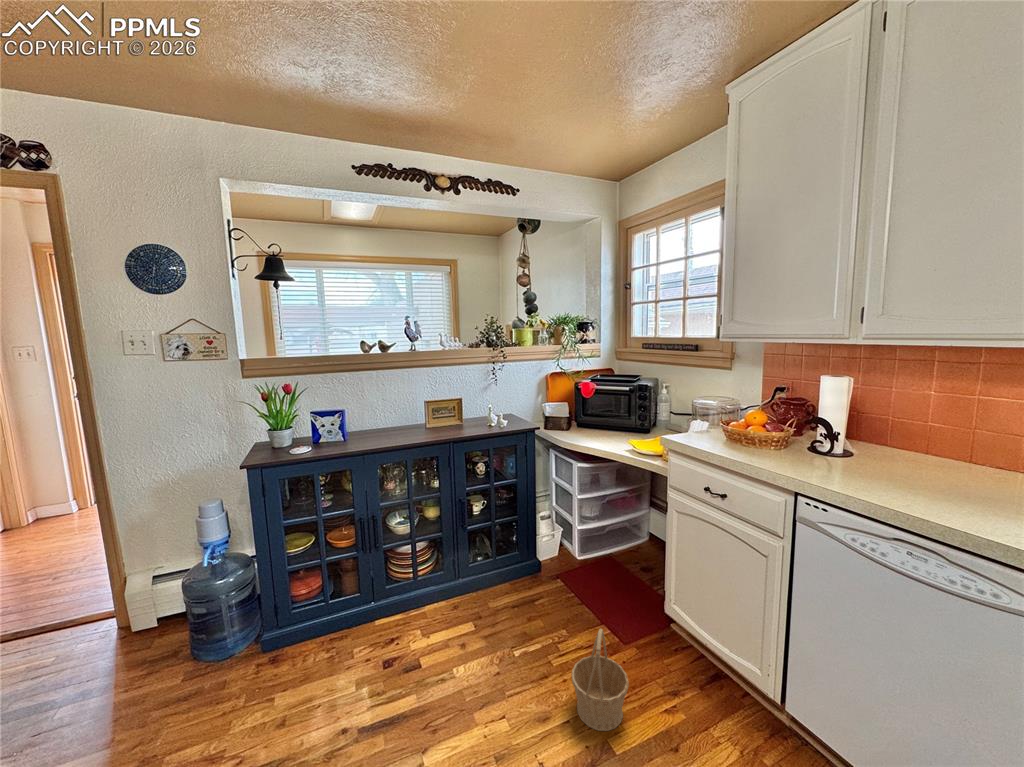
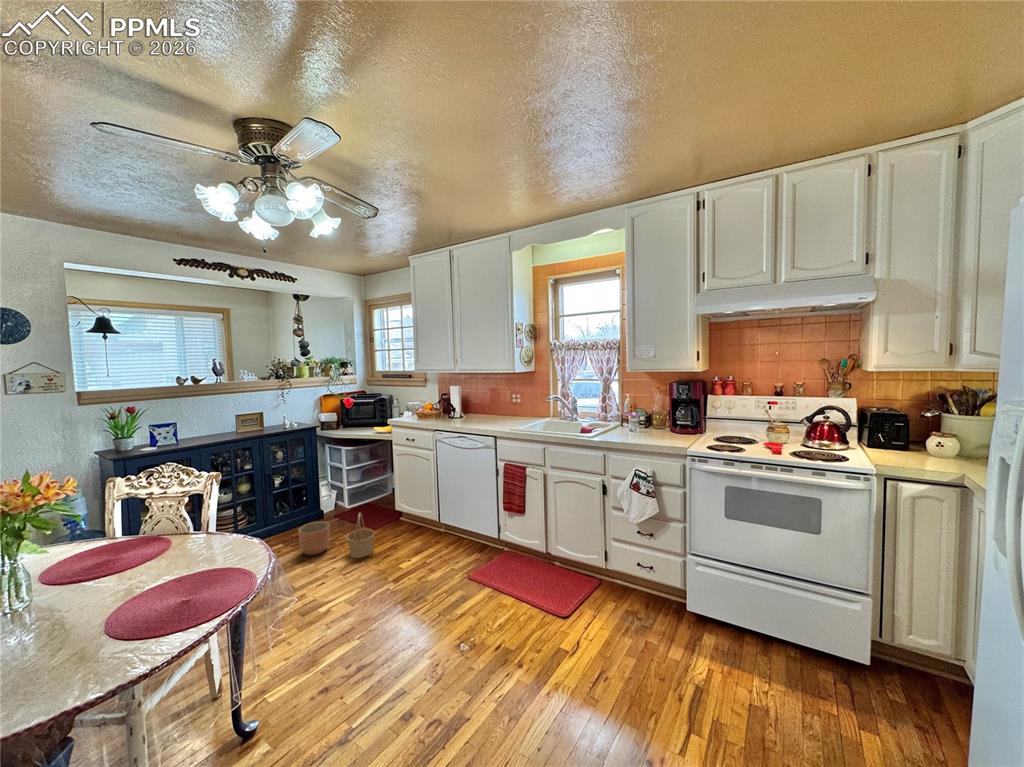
planter: none [493,607,544,678] -> present [299,521,329,555]

